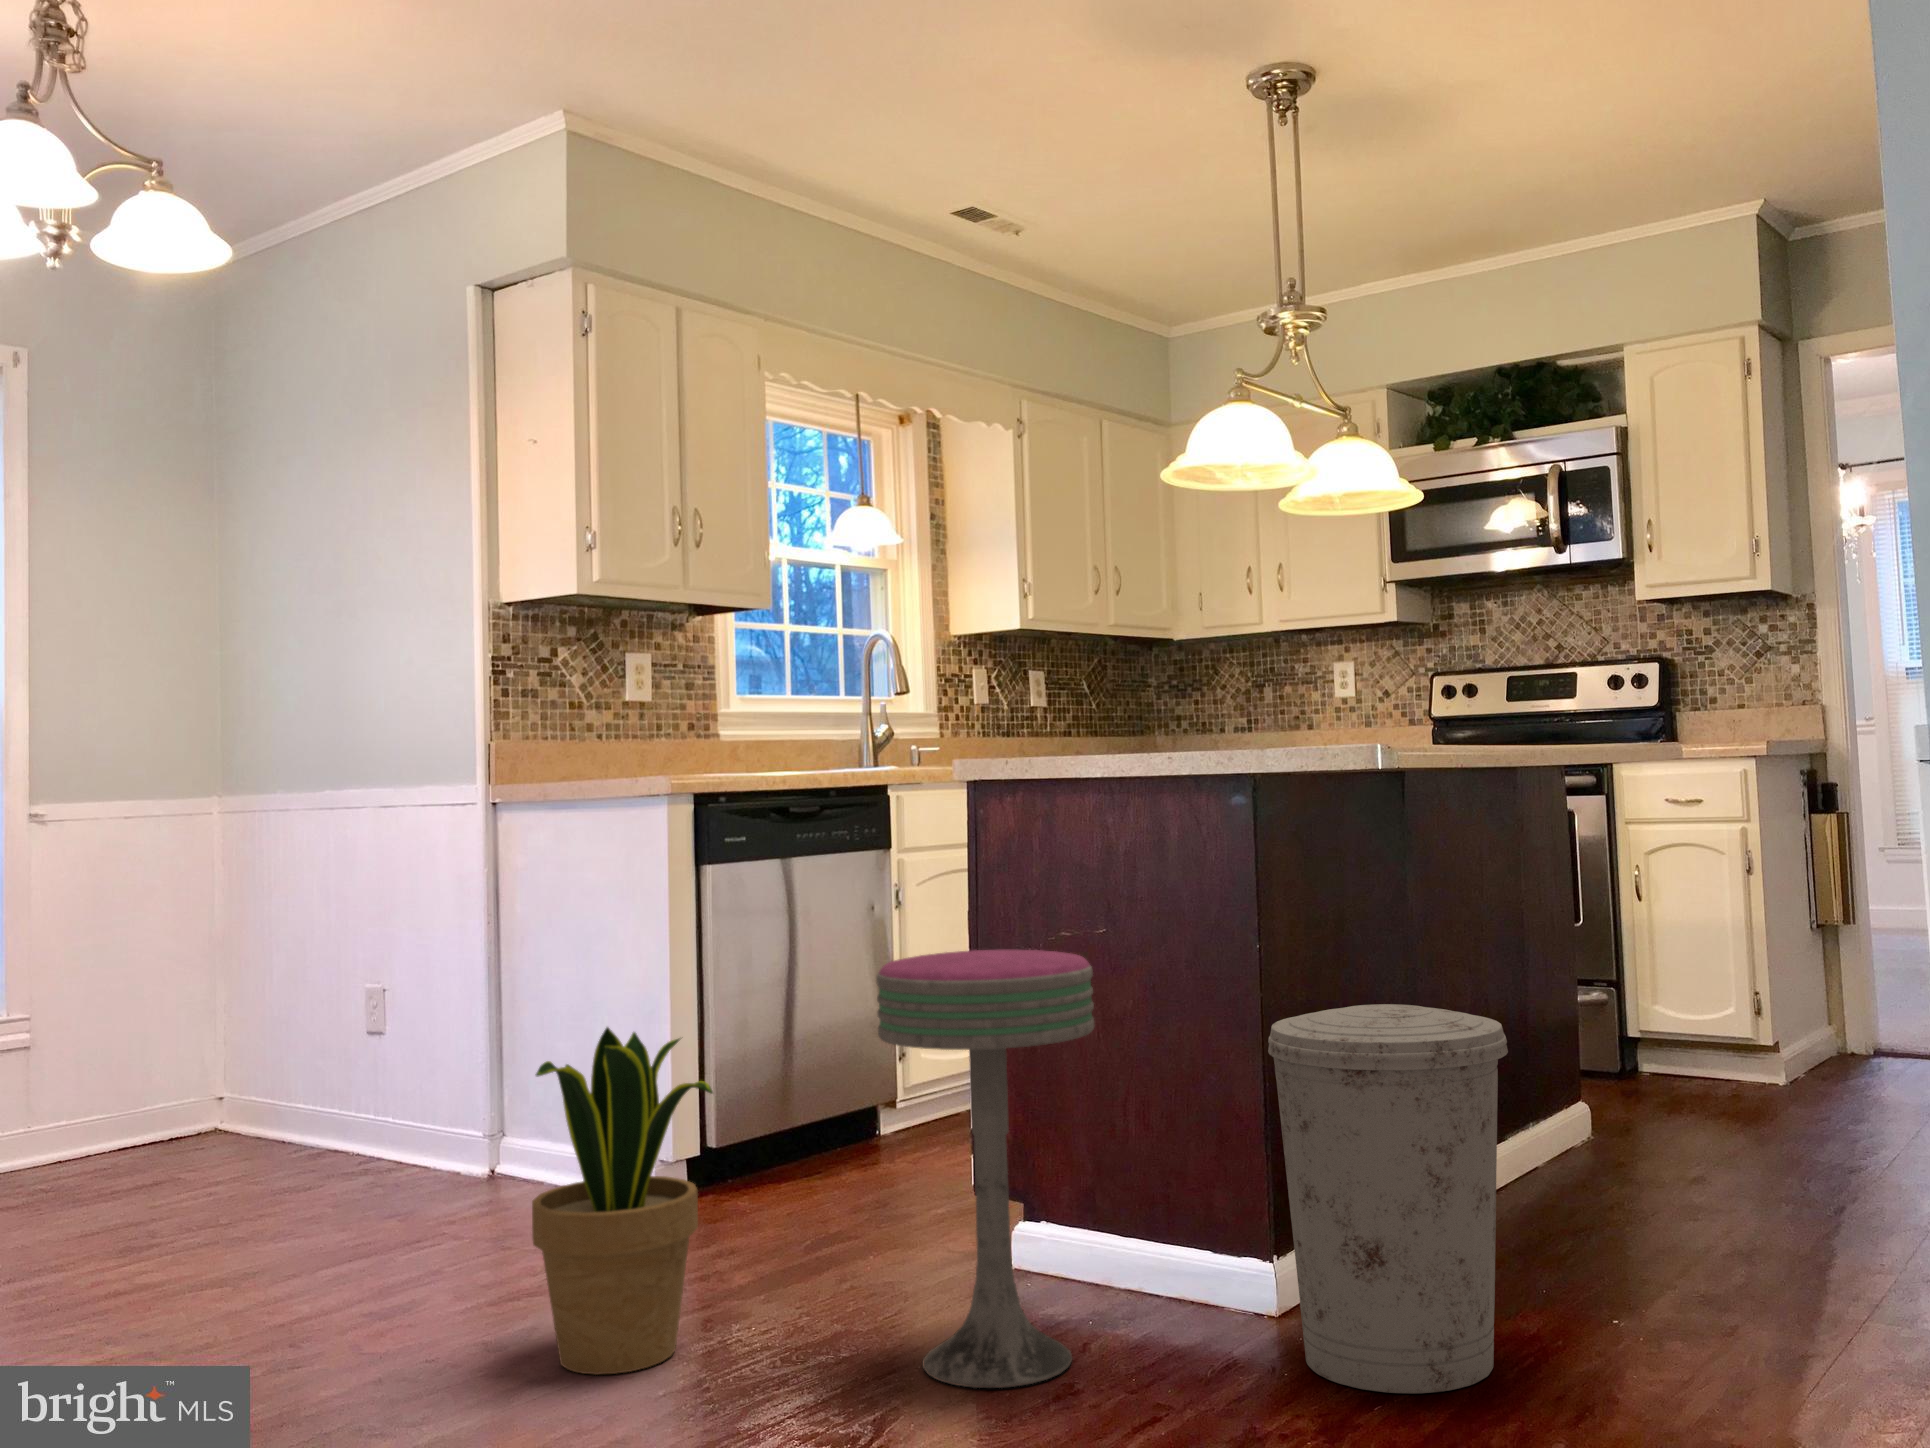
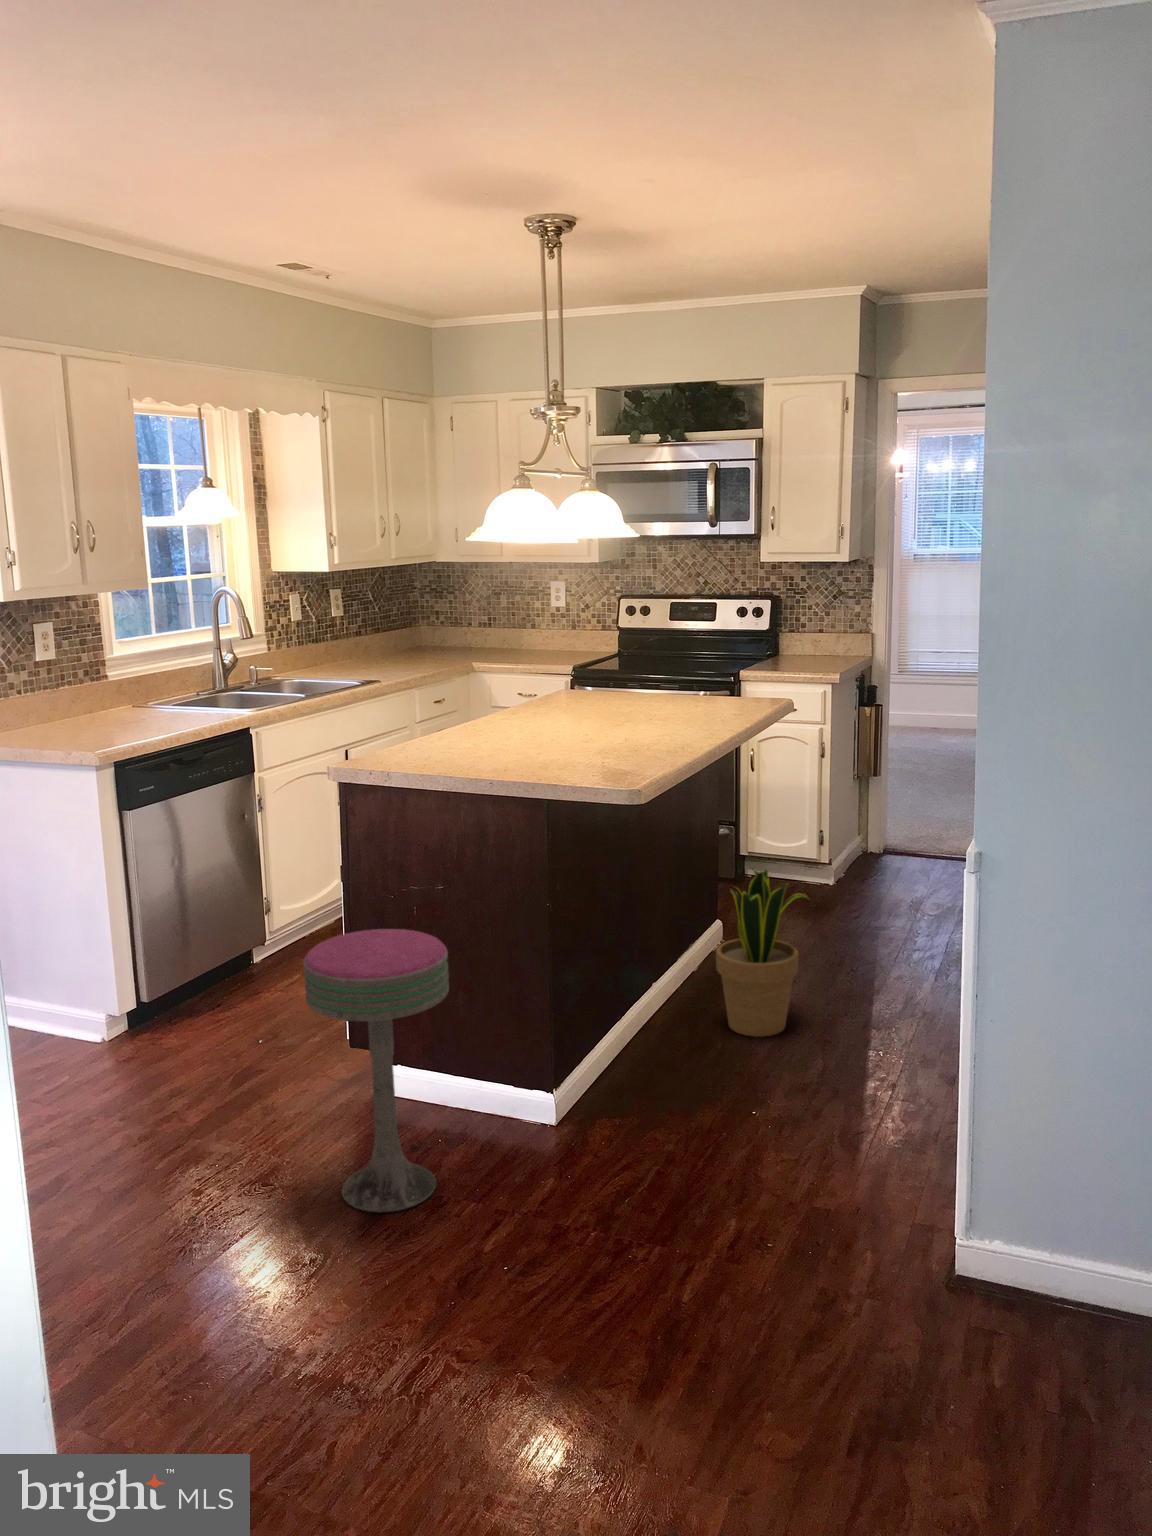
trash can: present [1268,1004,1508,1393] -> none [559,951,704,1192]
potted plant: present [532,1027,713,1375] -> present [716,869,809,1037]

